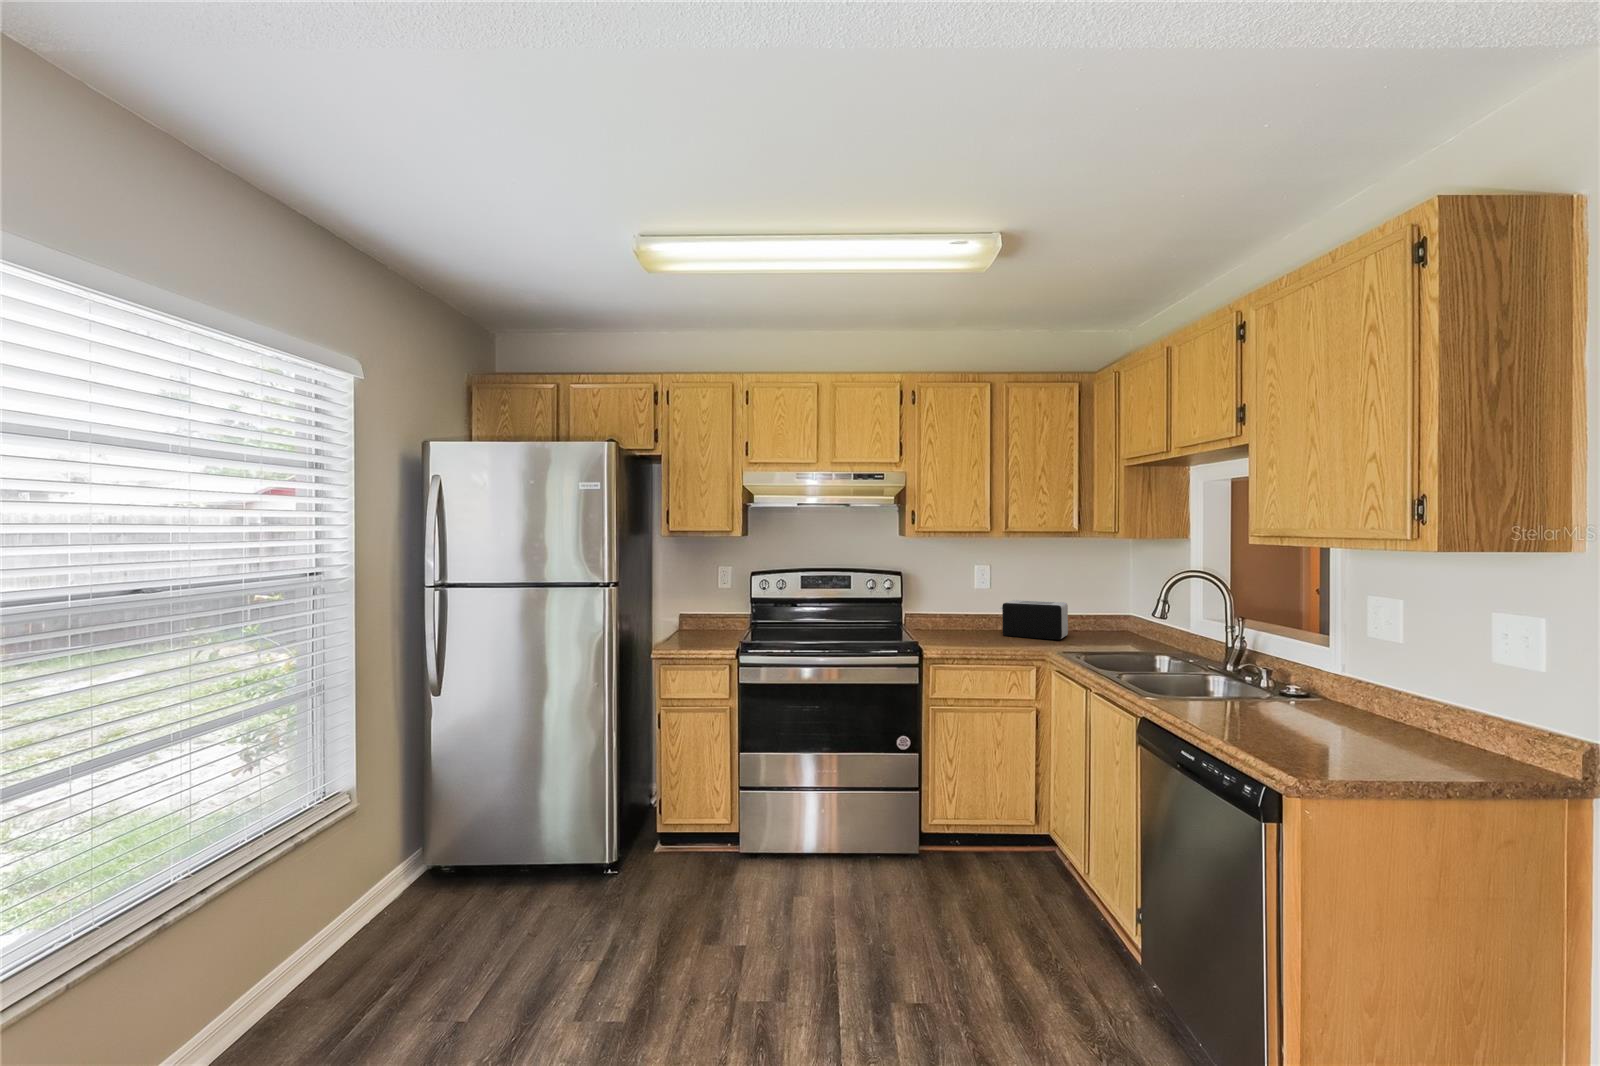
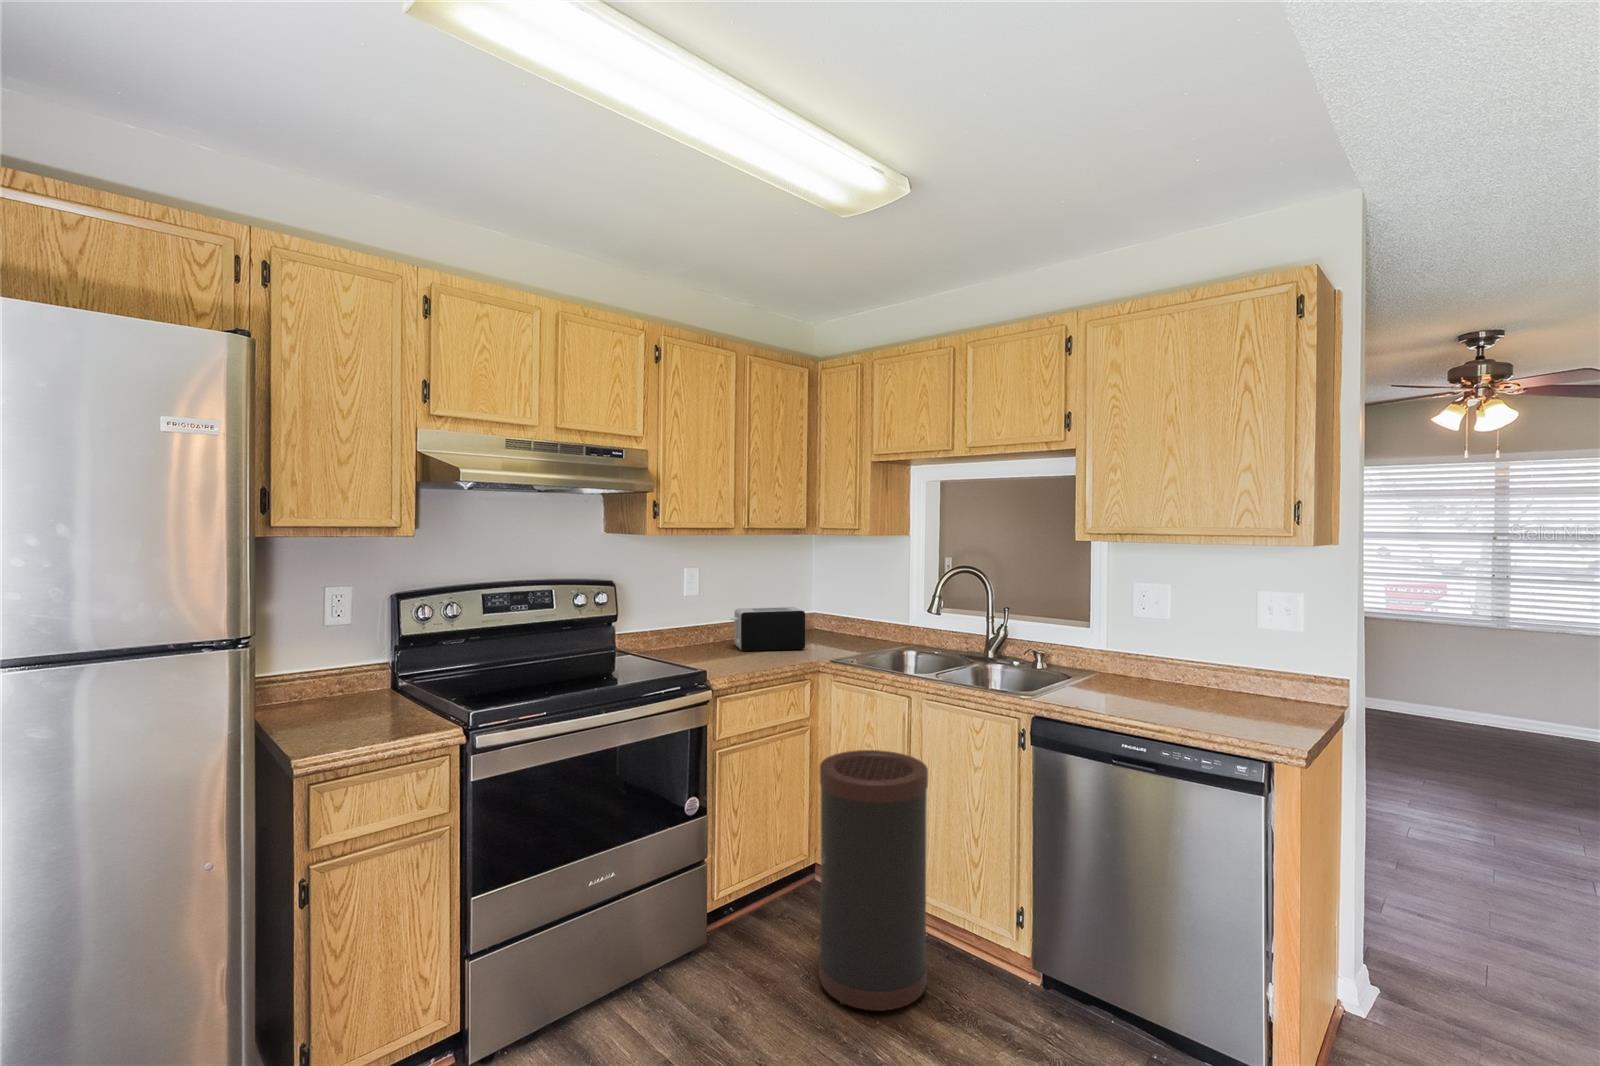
trash can: none [958,722,1057,944] -> present [819,750,928,1011]

